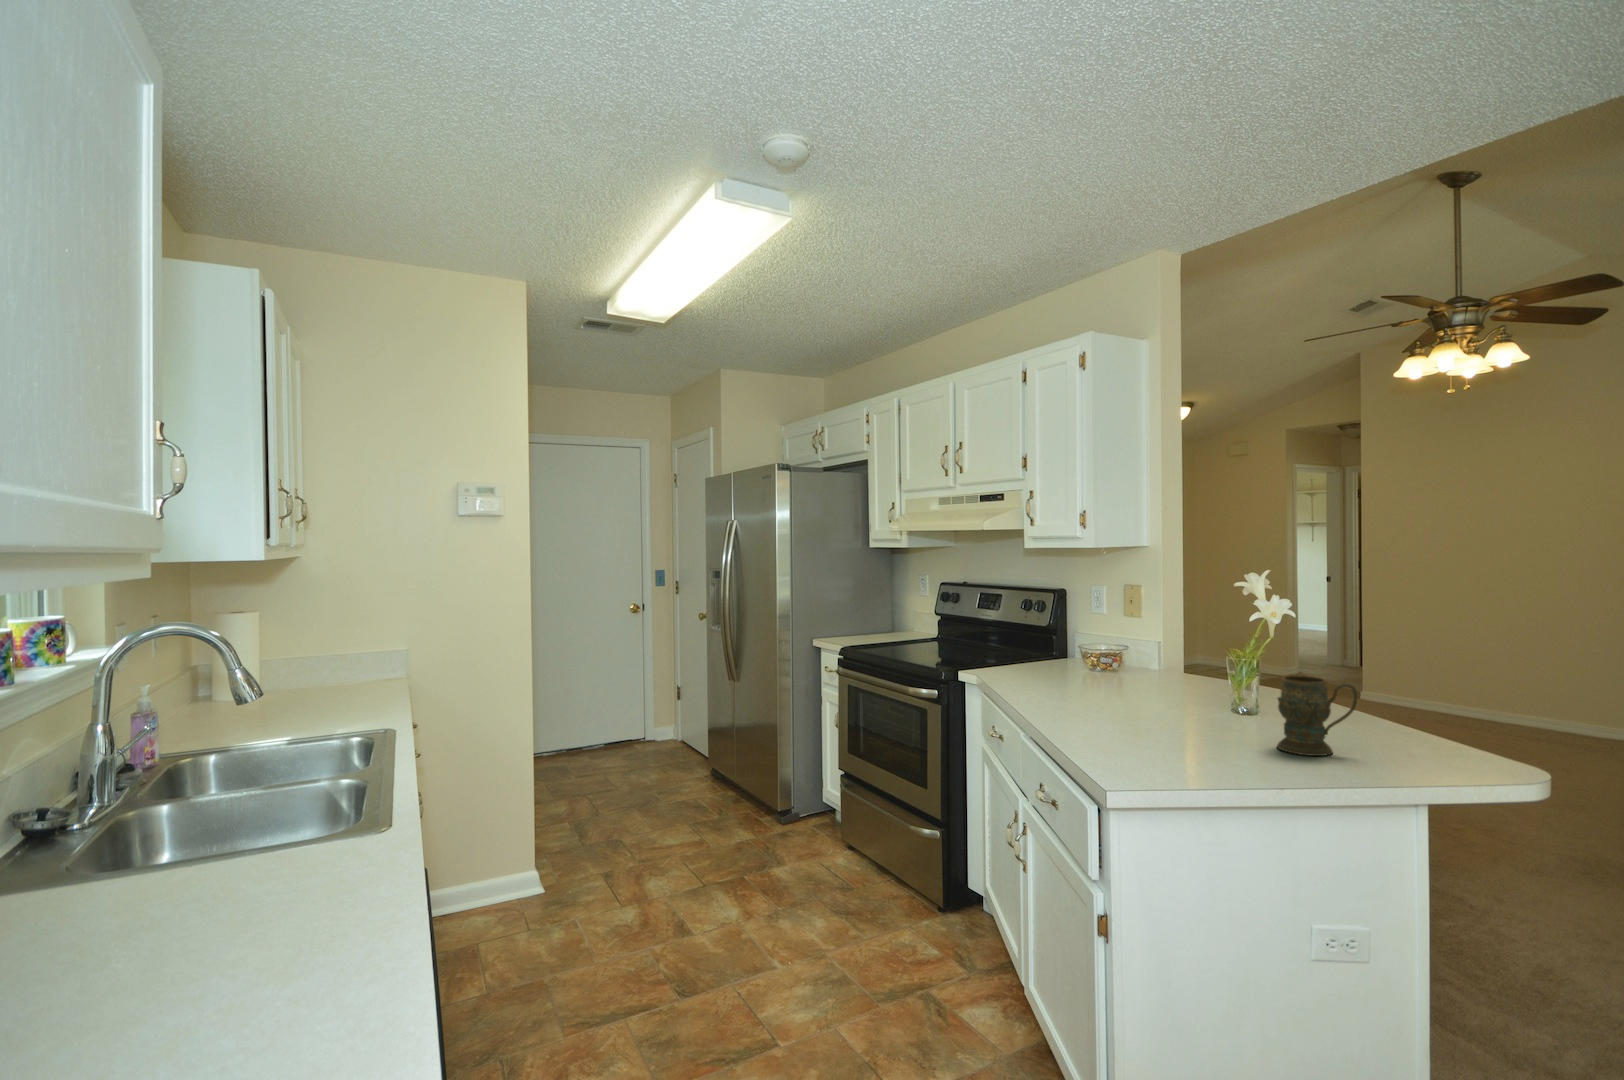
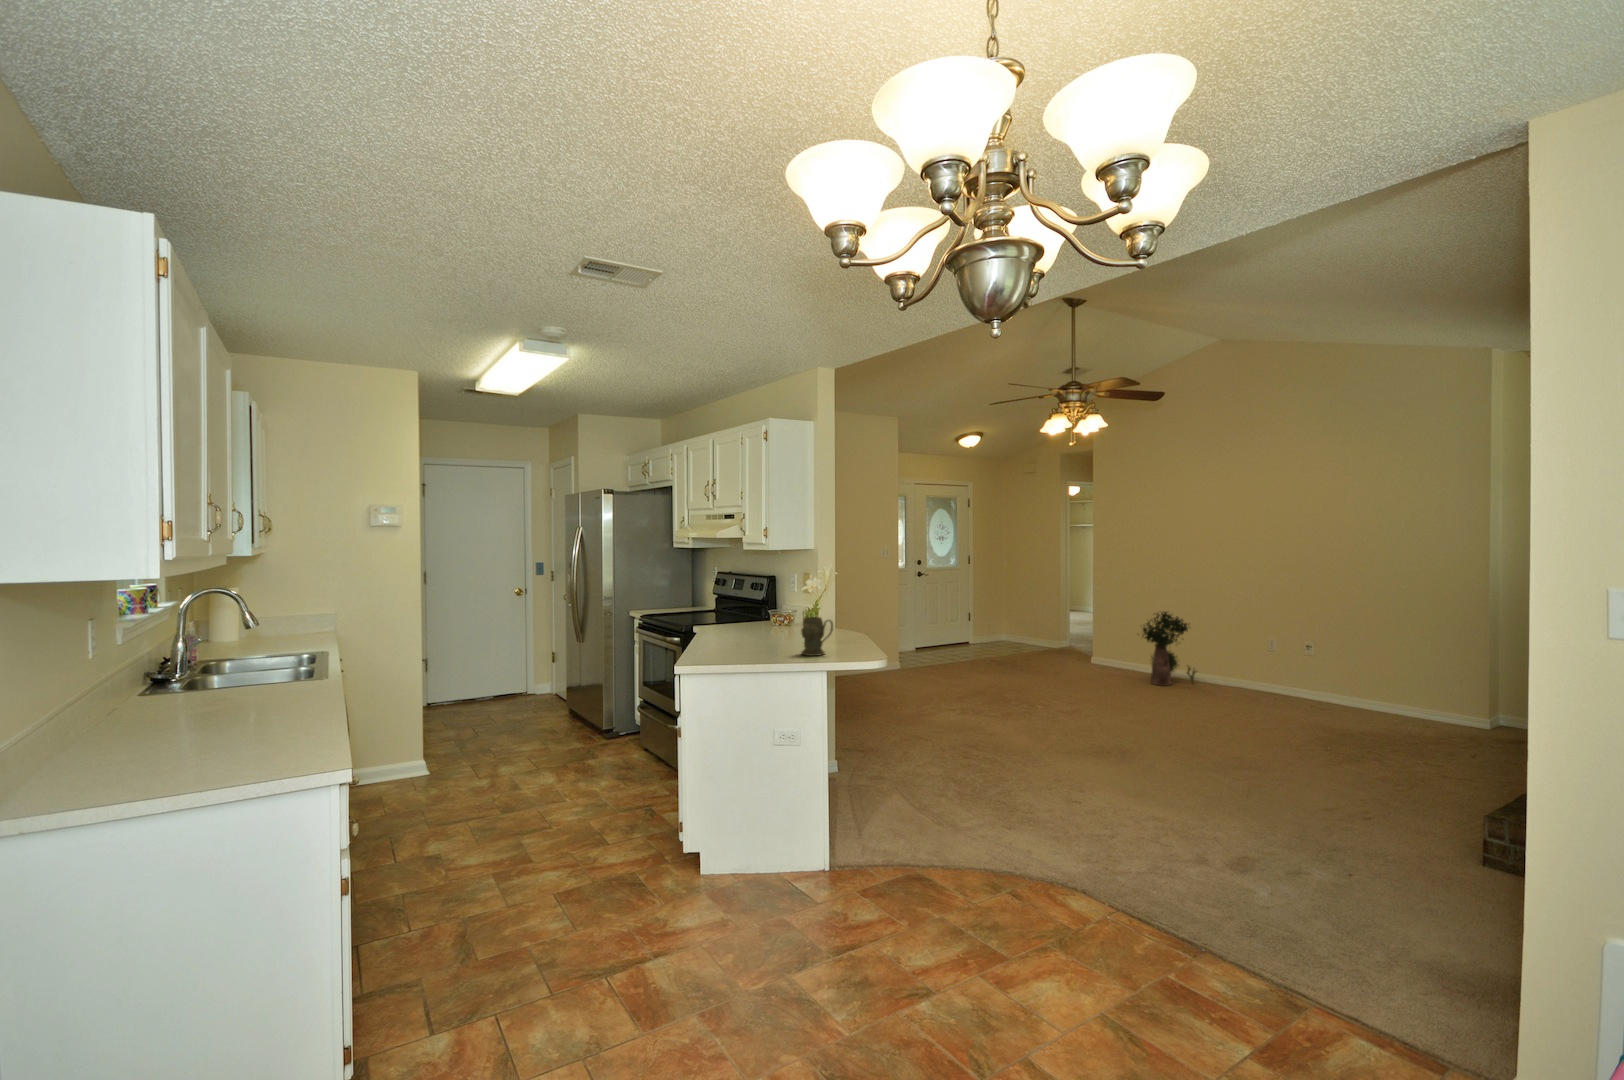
potted plant: none [1479,634,1575,741] -> present [1137,612,1196,686]

